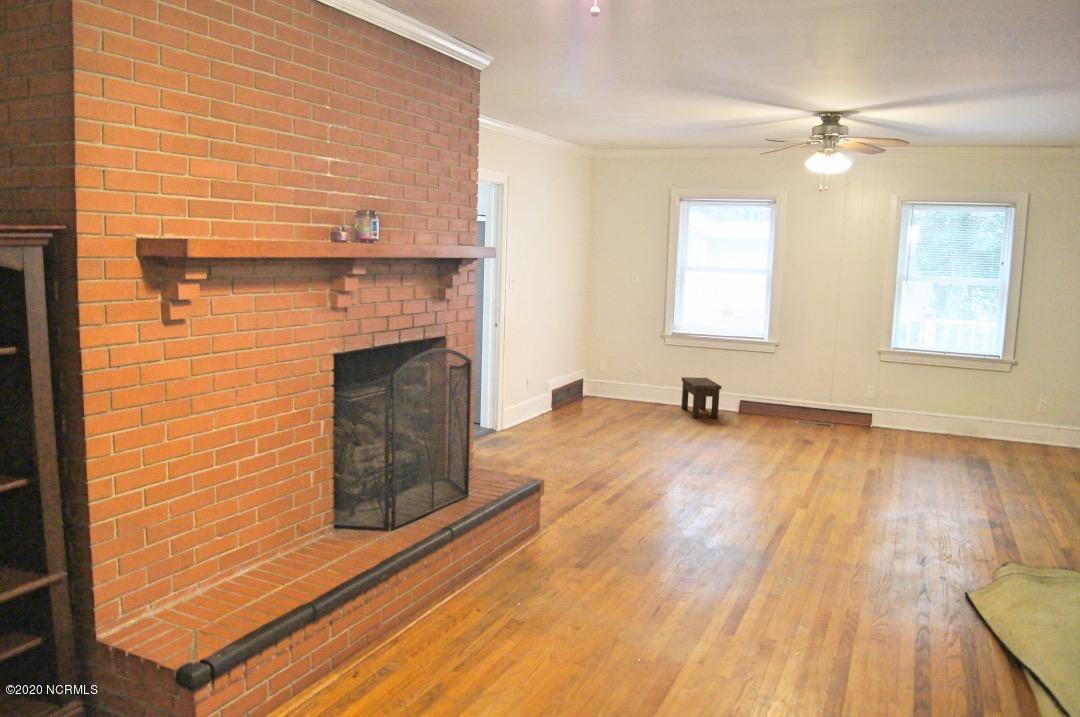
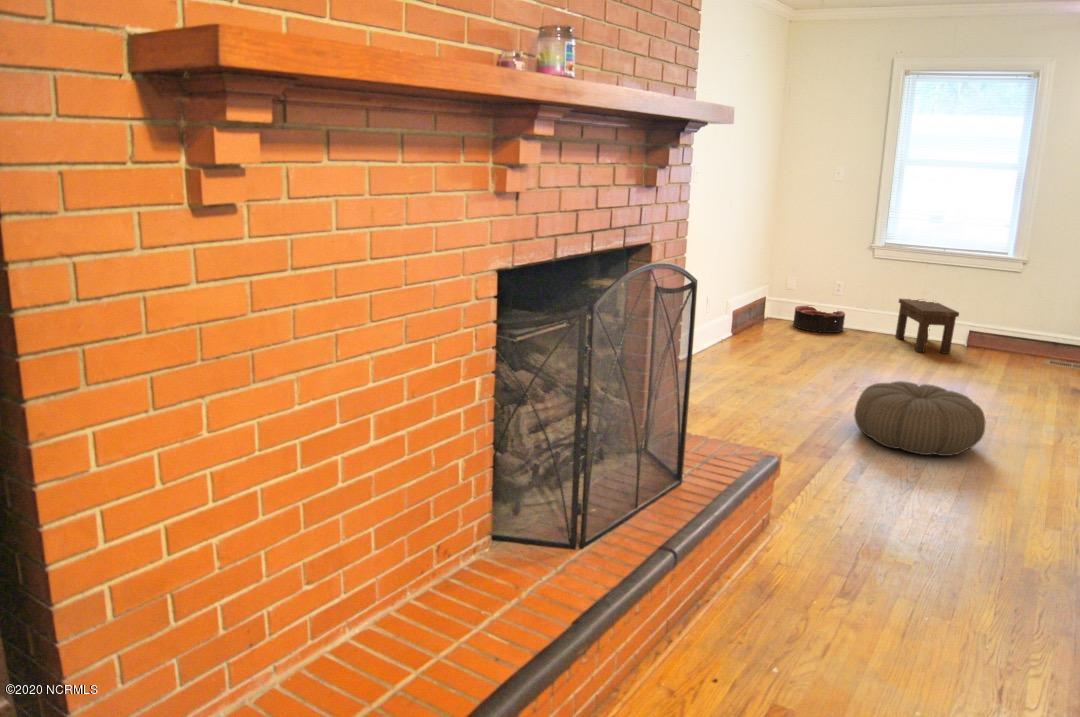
basket: none [604,386,643,407] -> present [793,306,845,333]
pouf: none [621,434,709,484] -> present [854,381,986,456]

